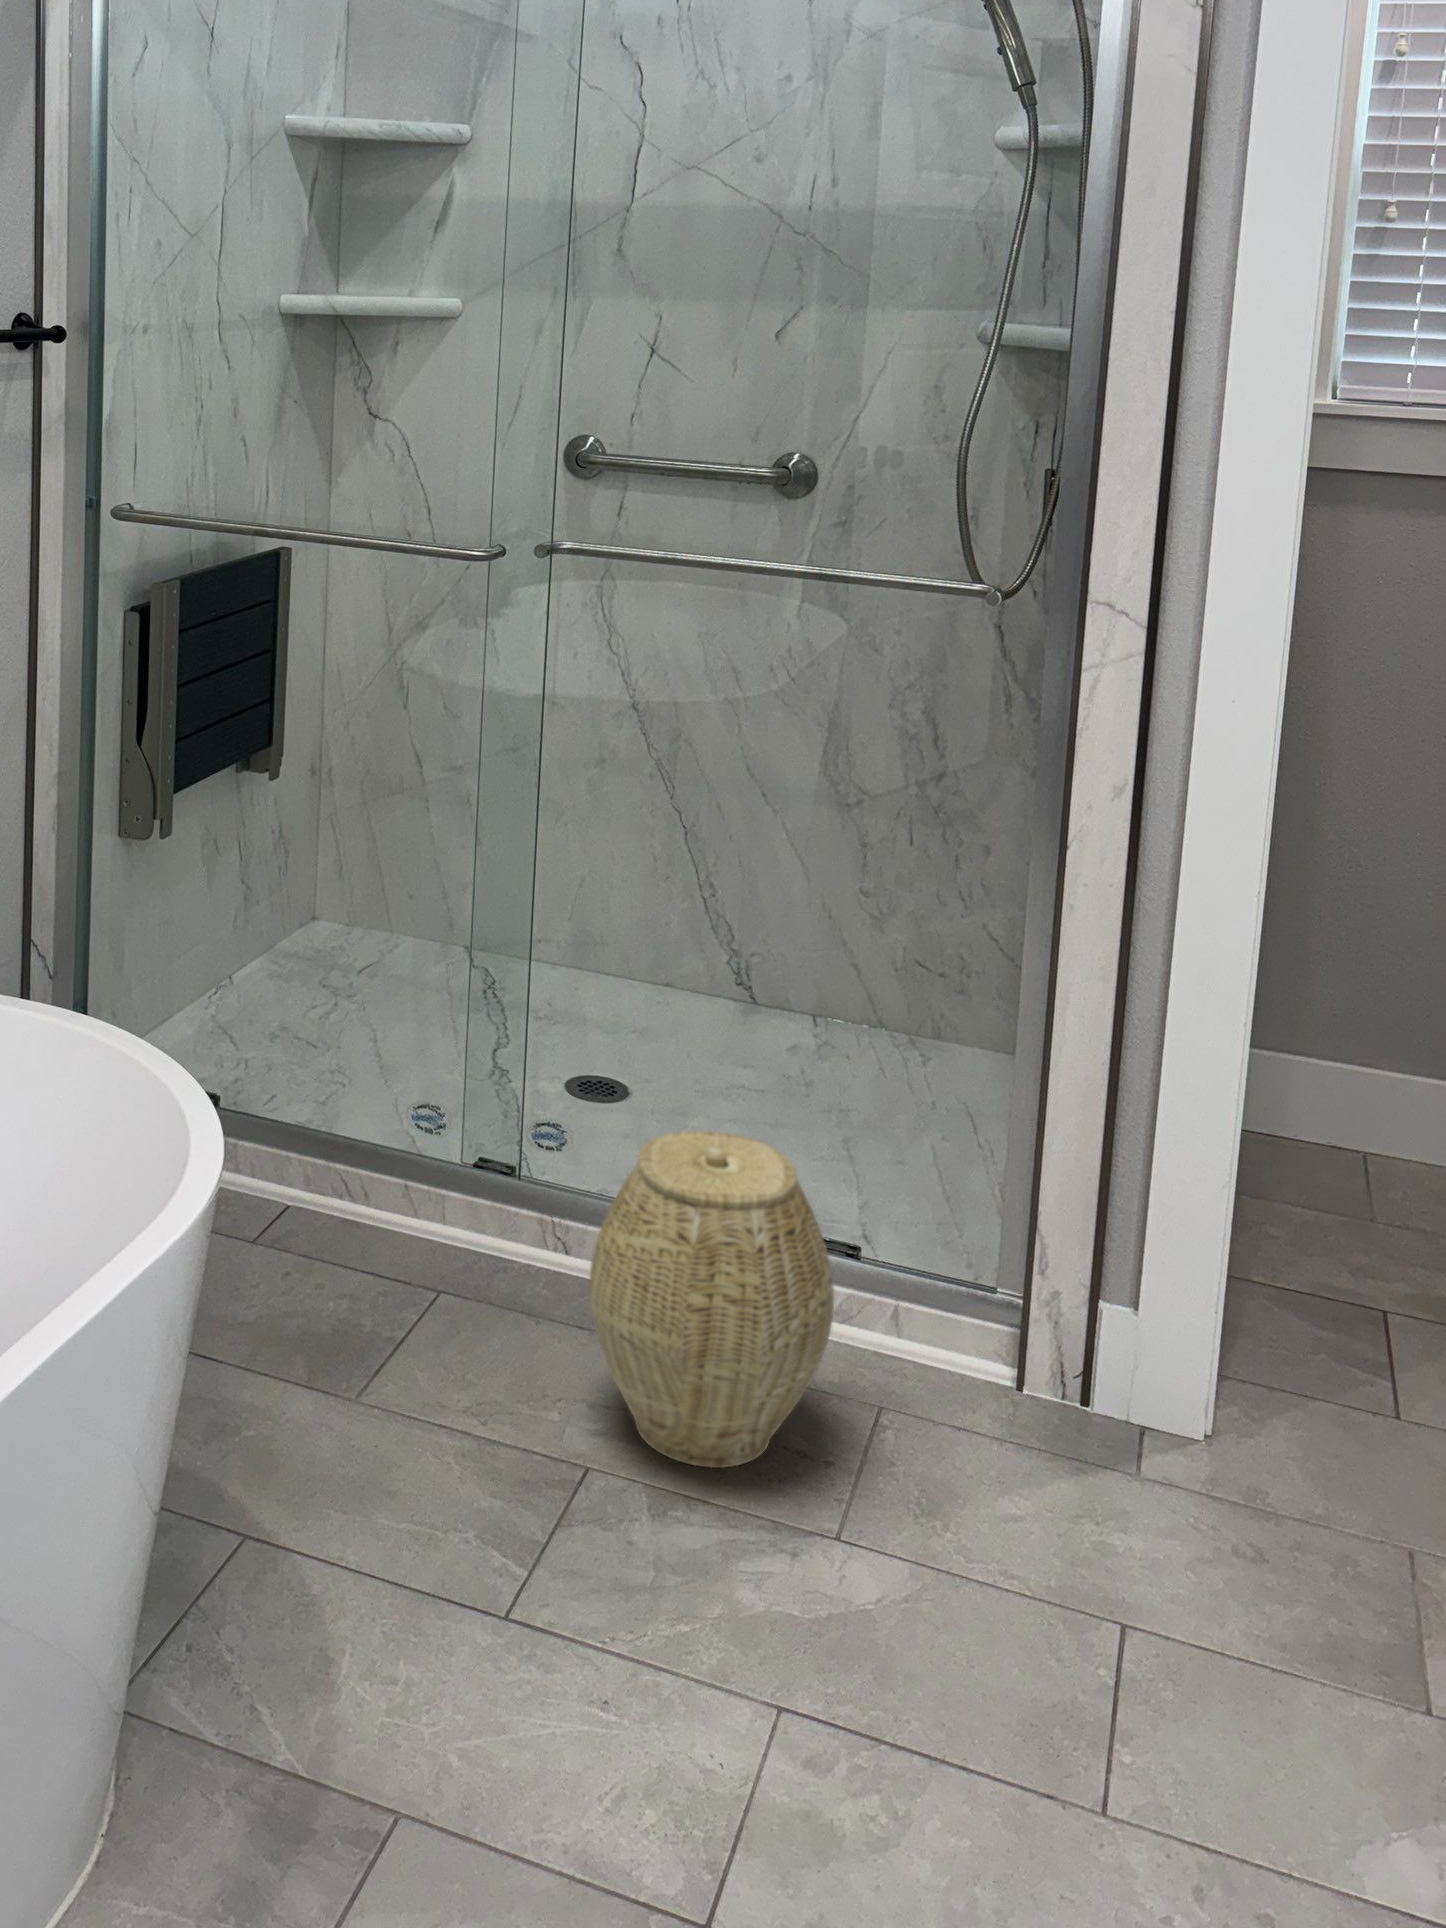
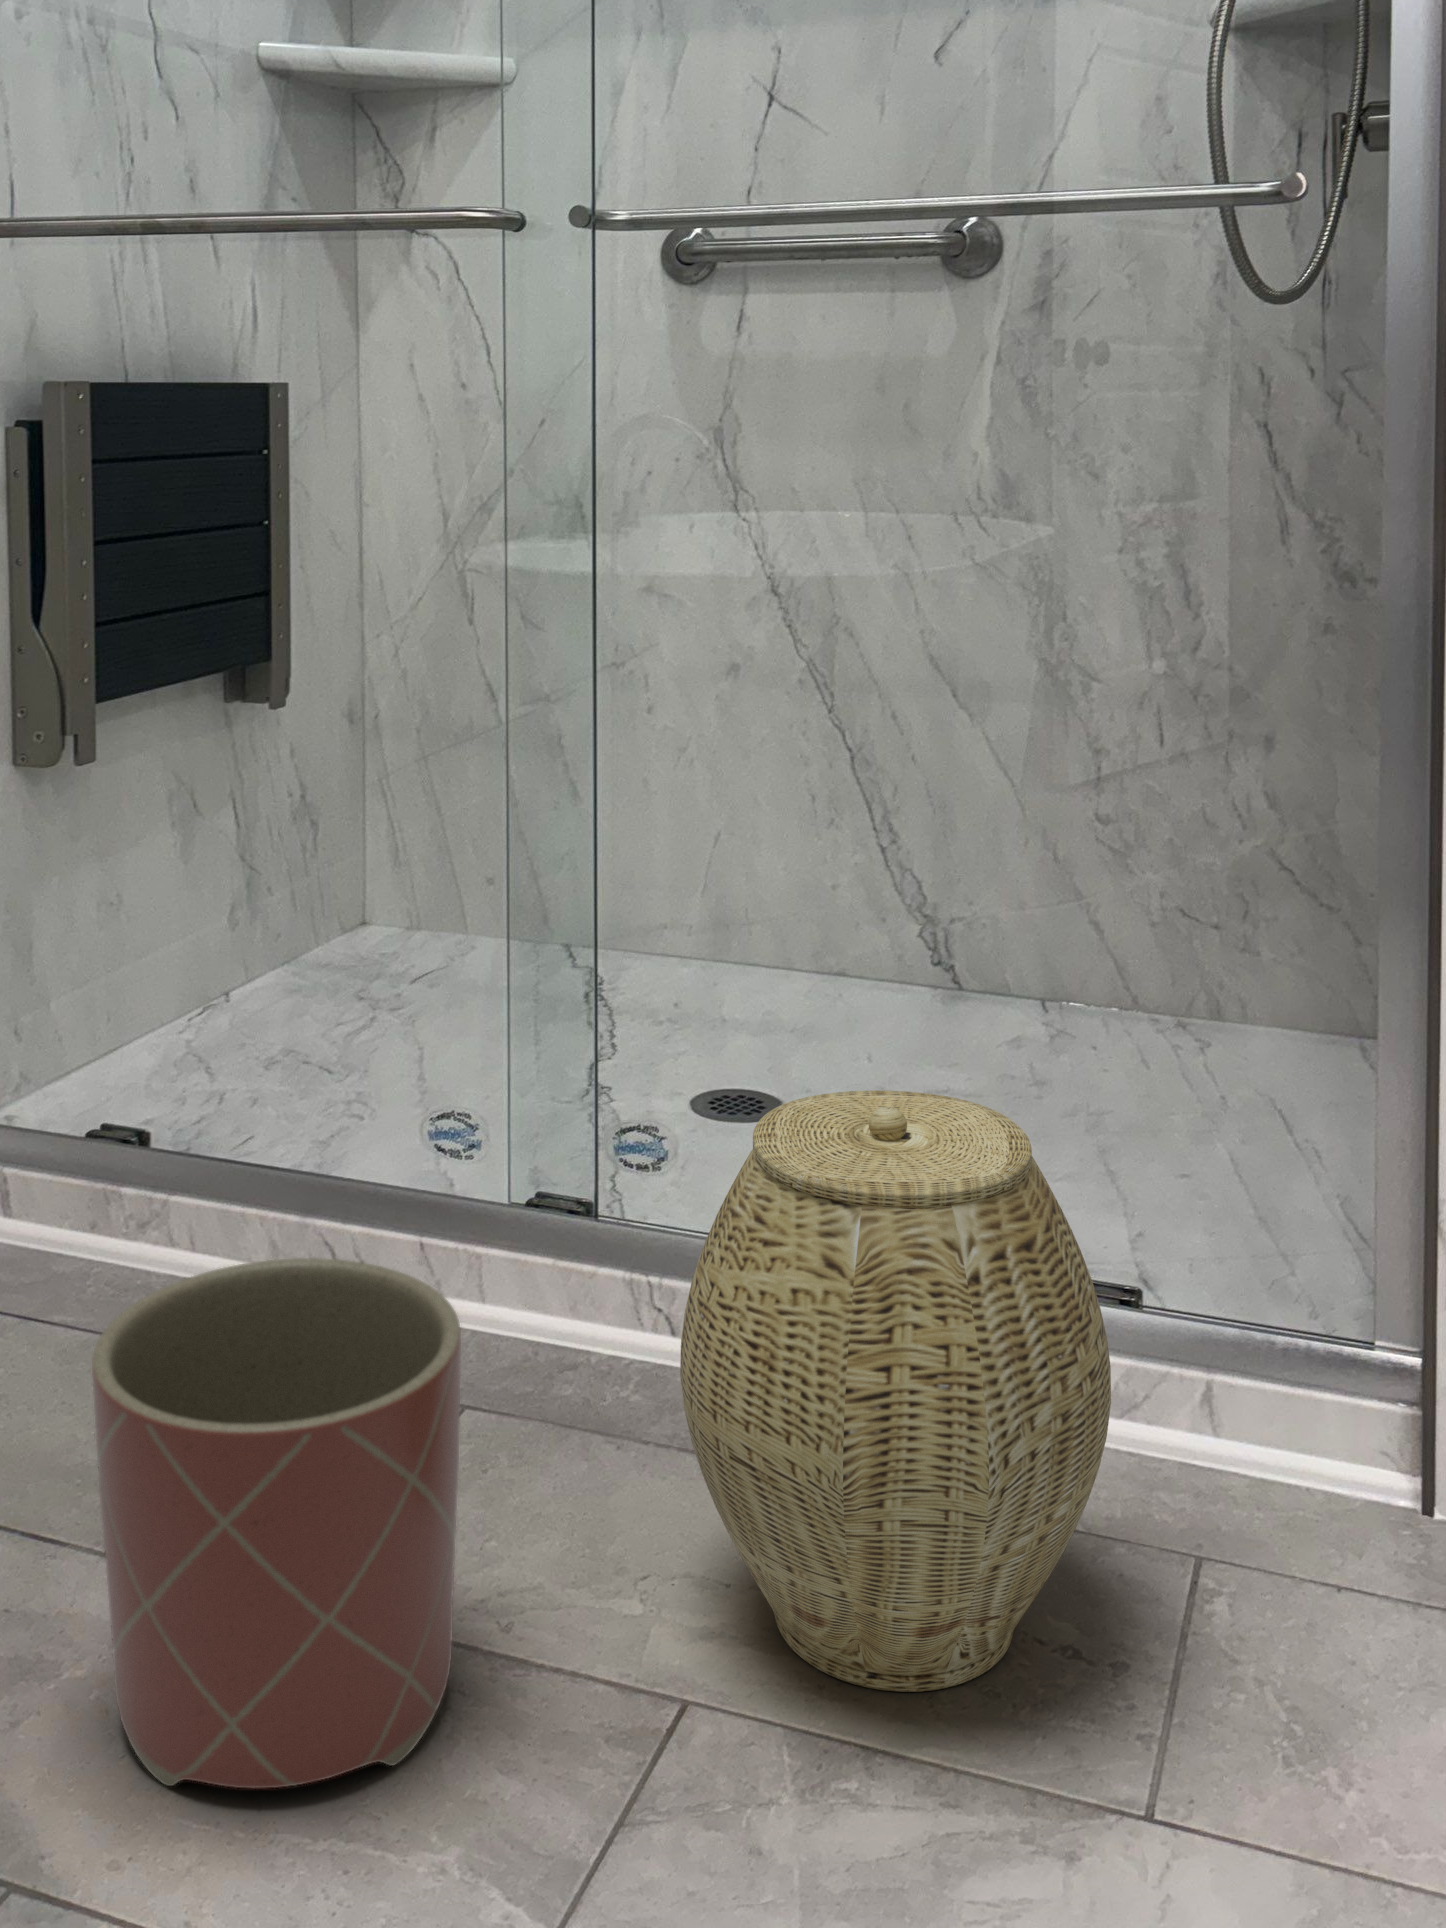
planter: none [275,1210,474,1493] -> present [92,1258,461,1788]

